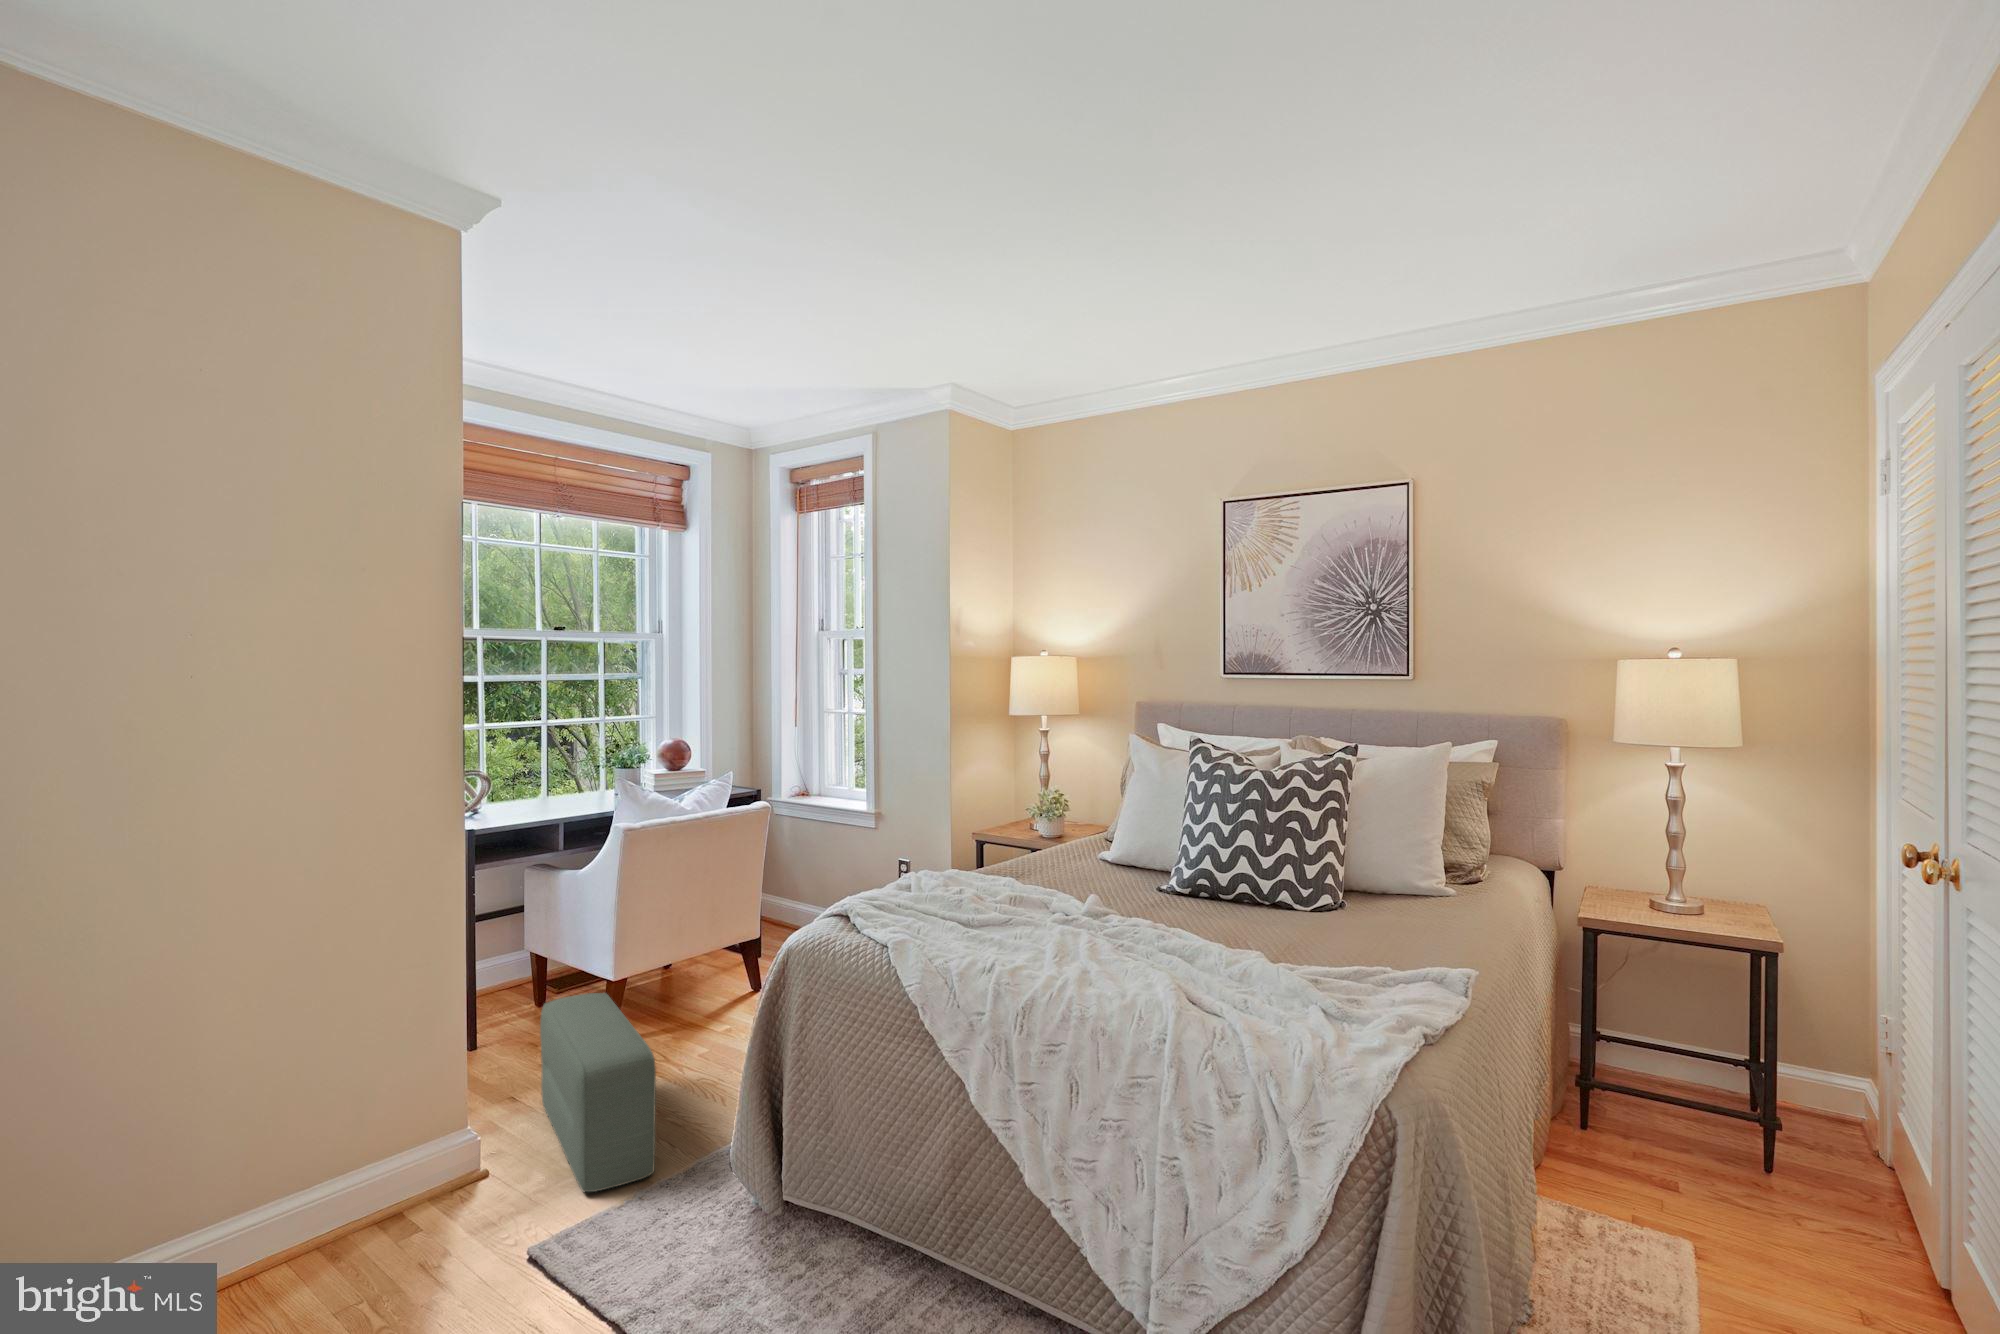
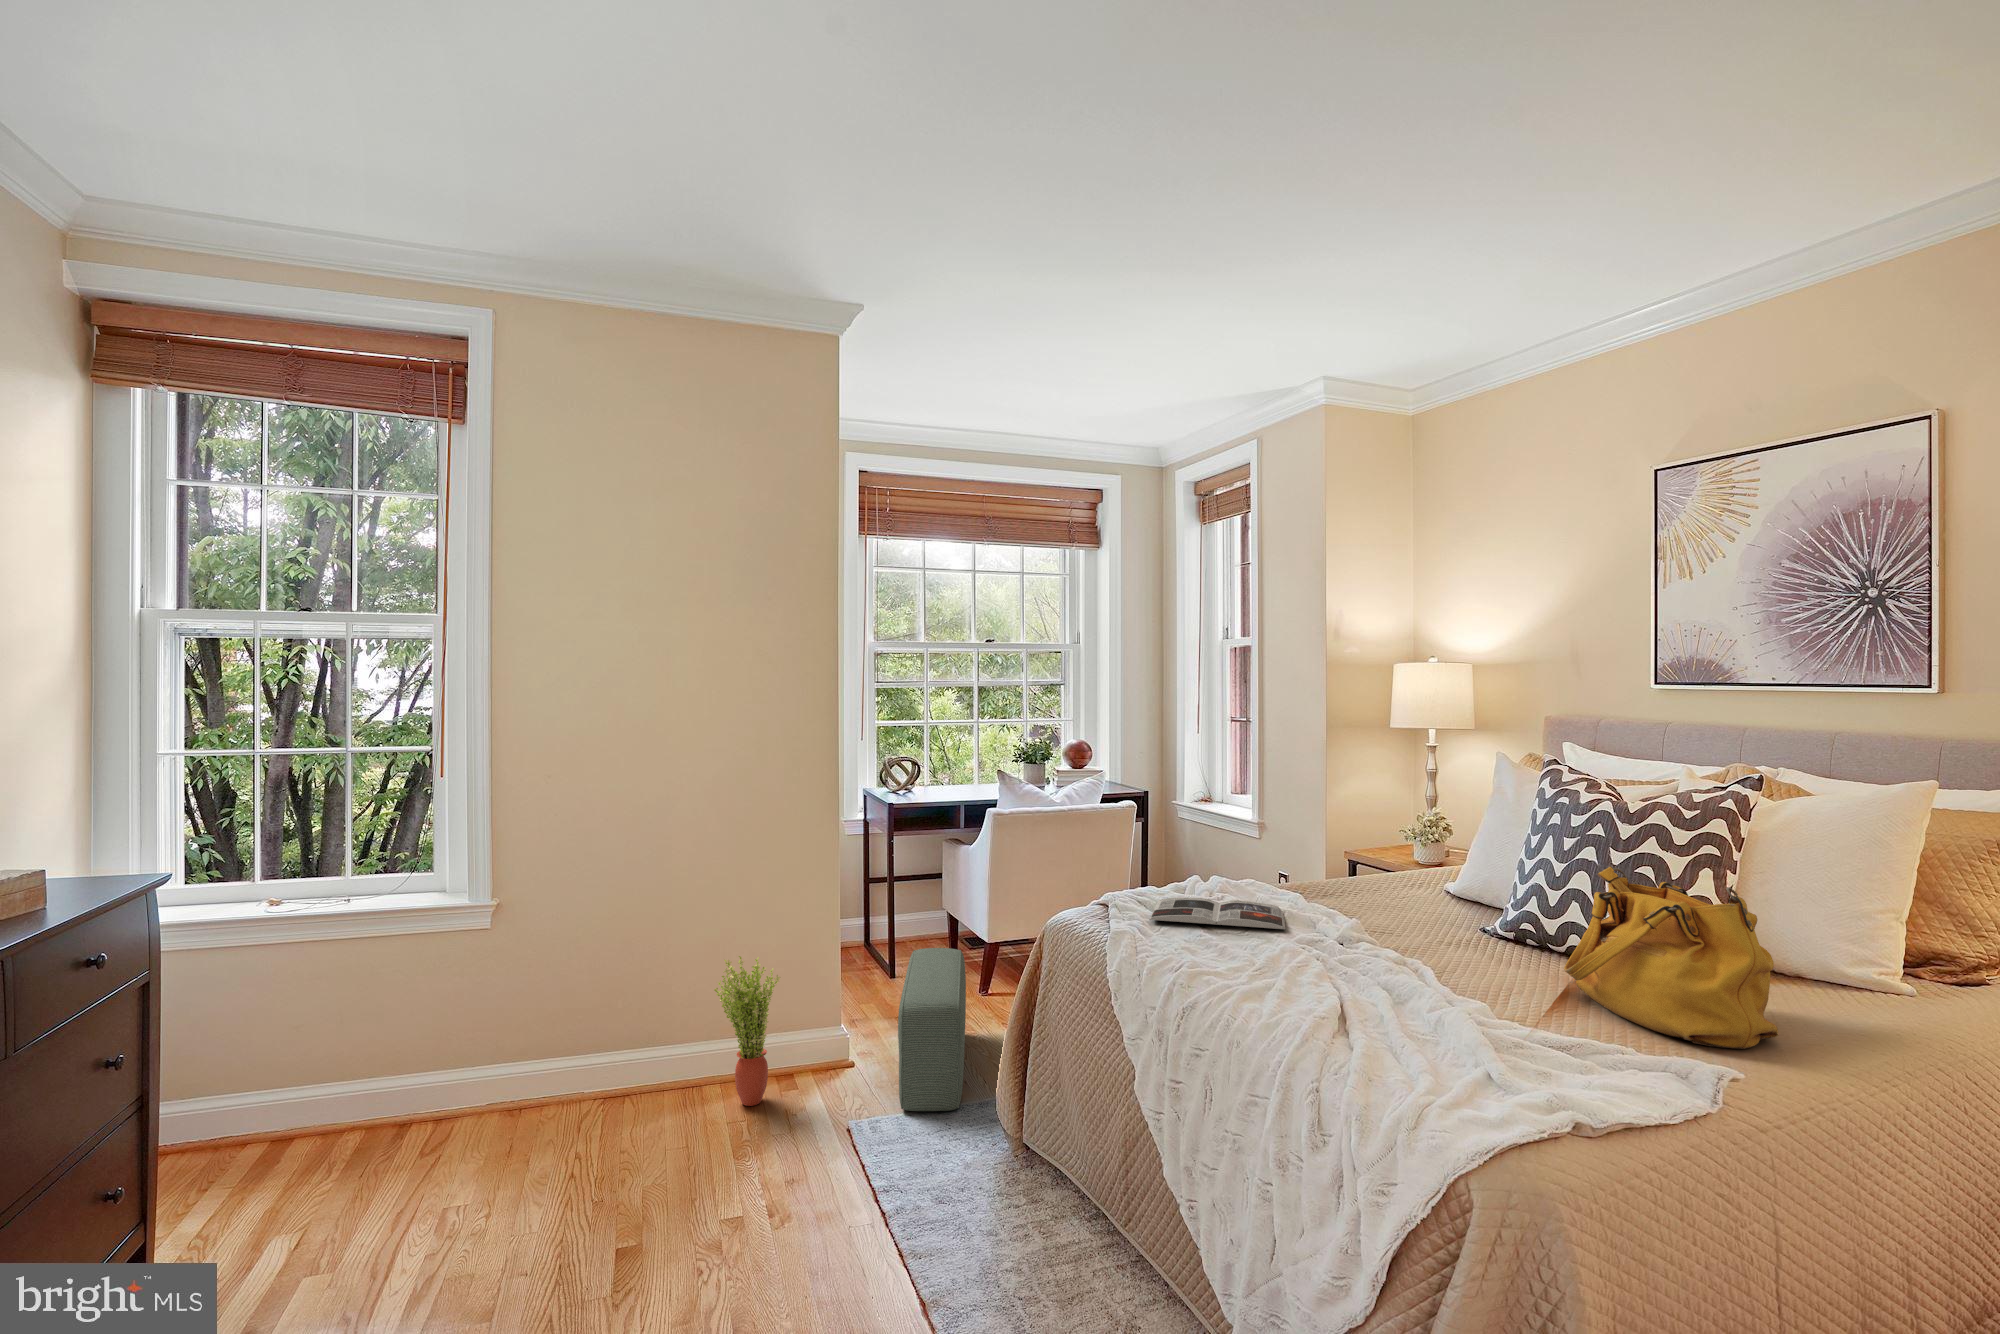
handbag: none [1284,825,1426,955] -> present [1564,867,1779,1049]
magazine: none [900,891,1042,922] -> present [1150,898,1285,929]
potted plant: none [306,1047,406,1247] -> present [714,956,780,1106]

